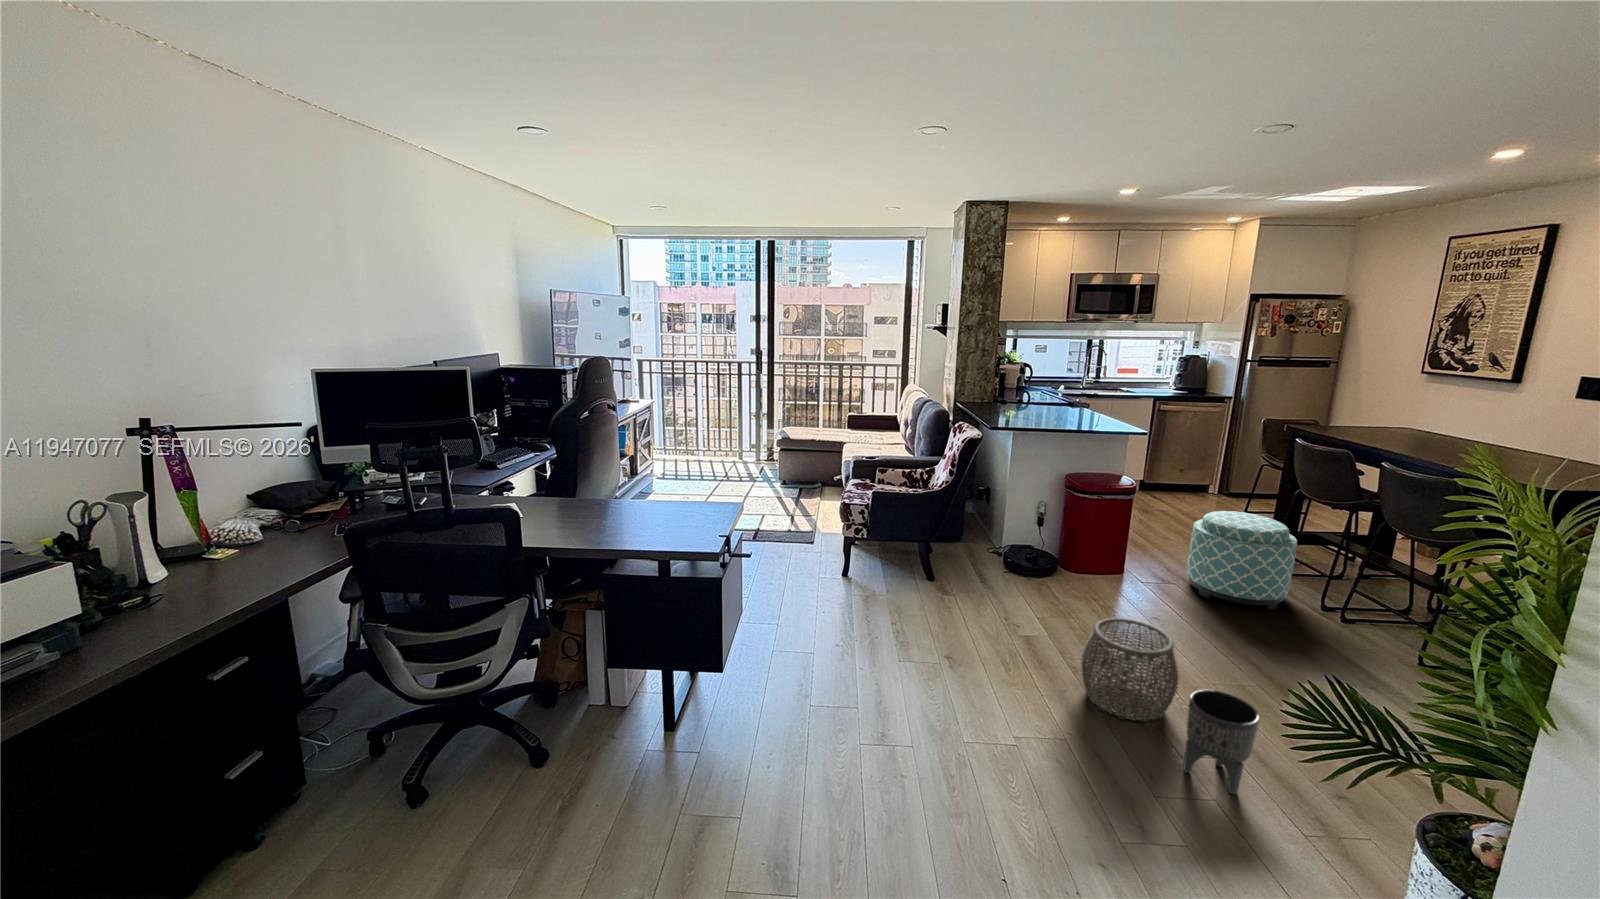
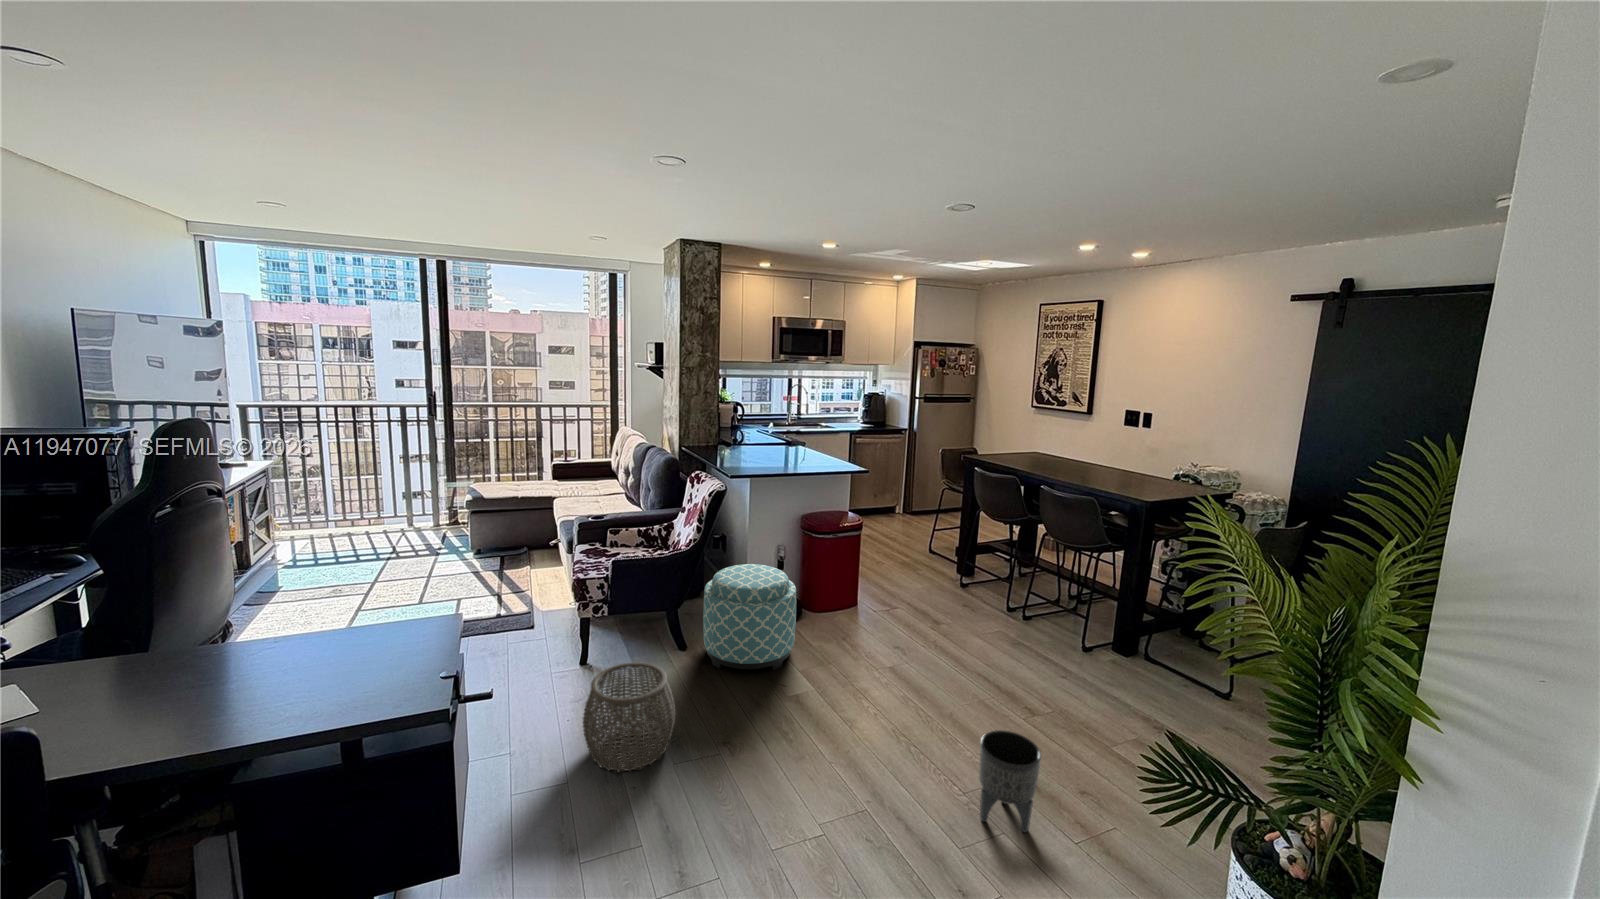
ottoman: present [1187,511,1297,610] -> present [703,564,796,670]
woven basket: present [1081,618,1179,722] -> present [583,662,675,773]

